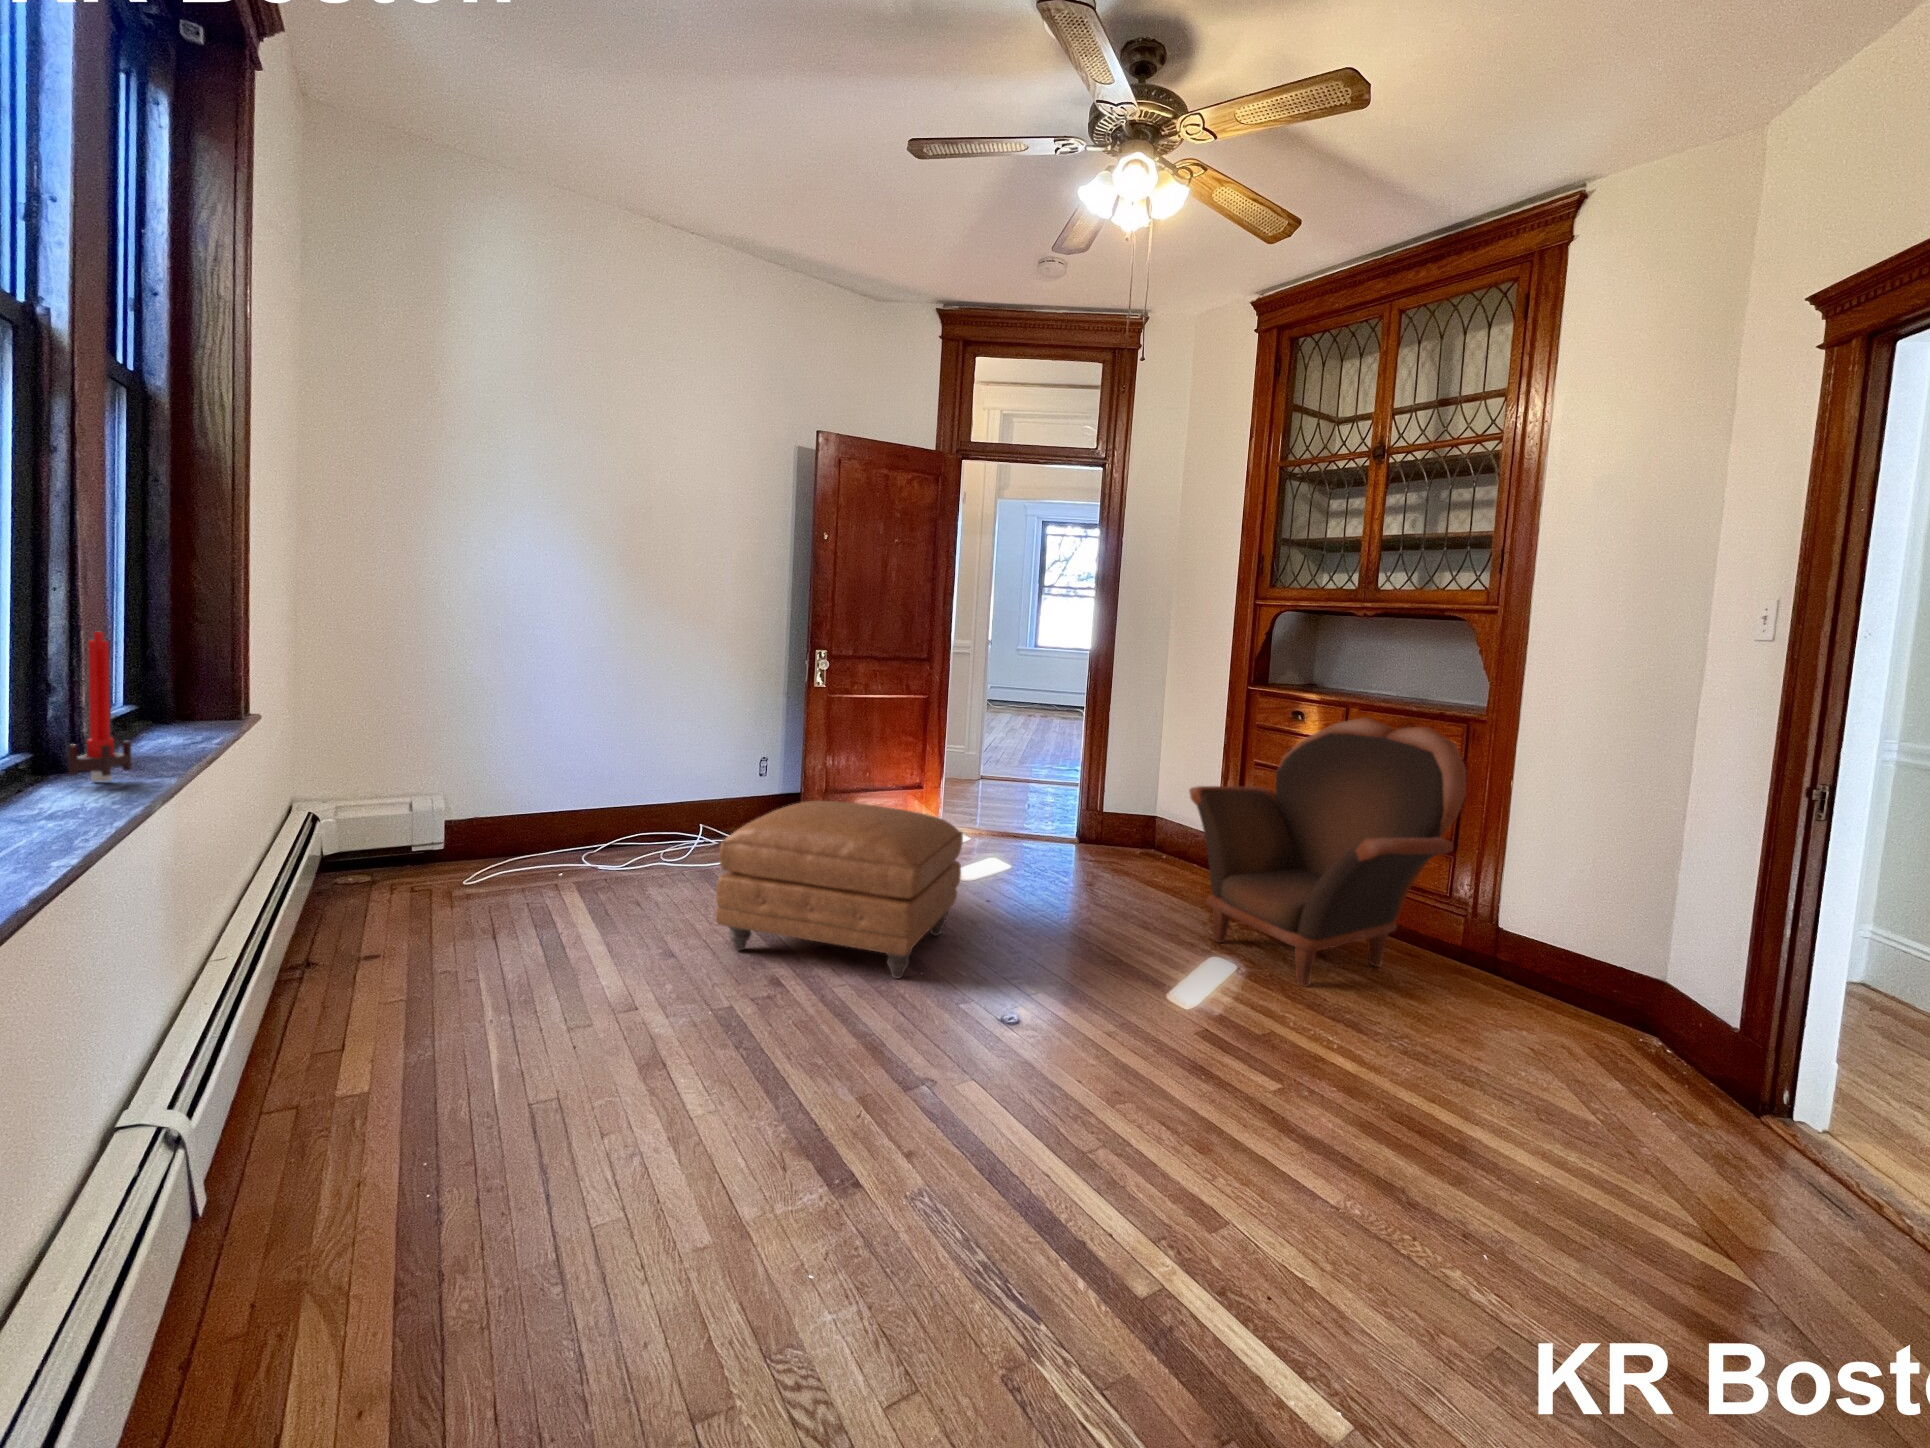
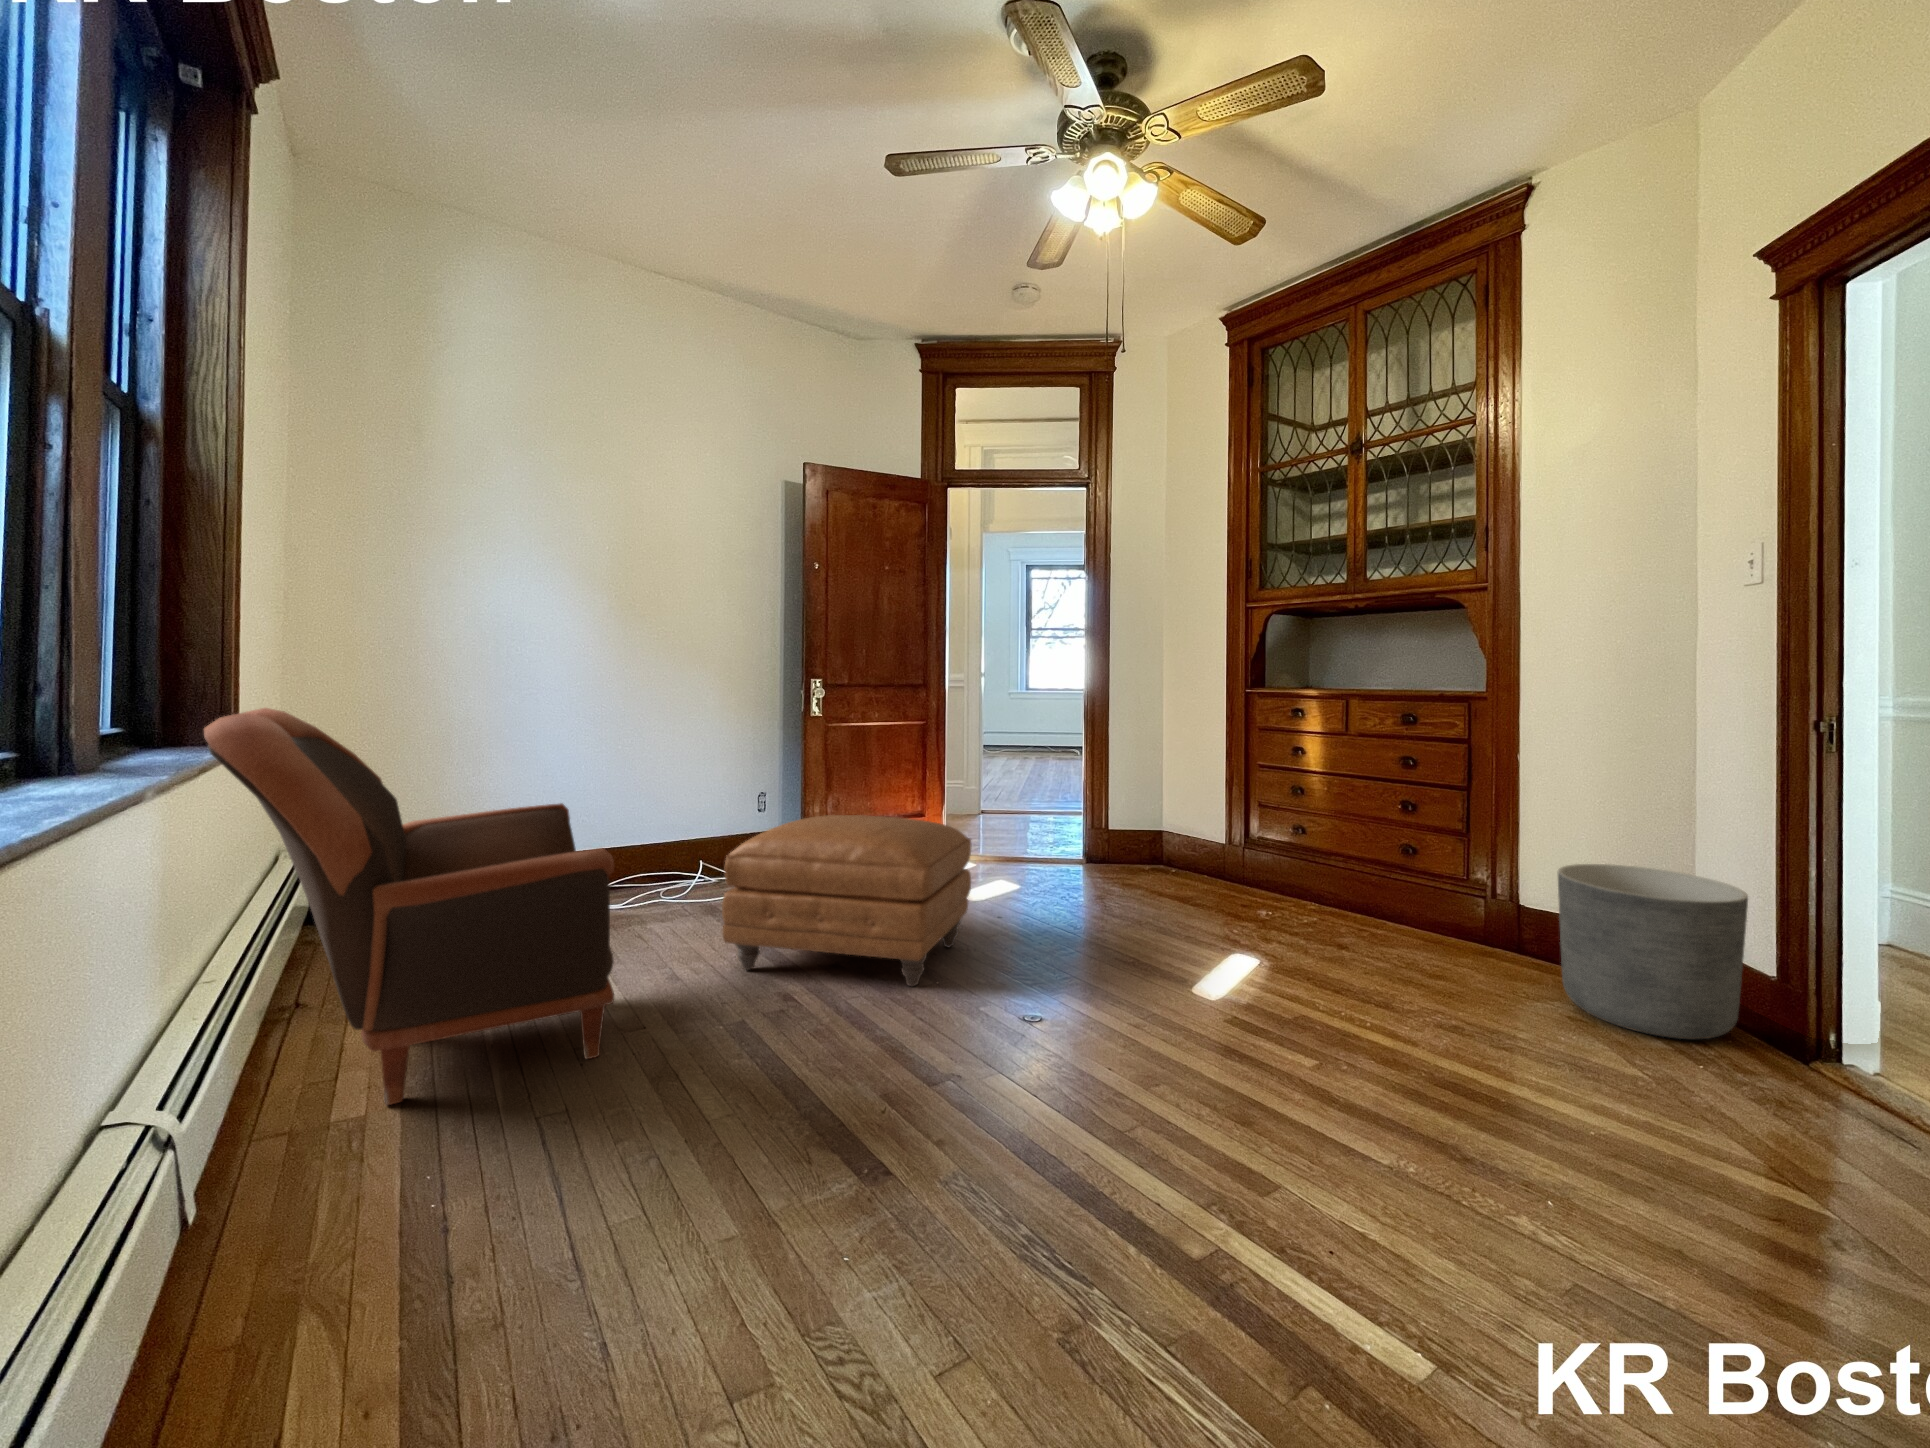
candle: present [68,632,132,782] -> none [56,625,122,780]
armchair: present [1189,717,1466,987] -> present [204,708,614,1105]
planter: none [1531,901,1721,1085] -> present [1558,864,1748,1039]

